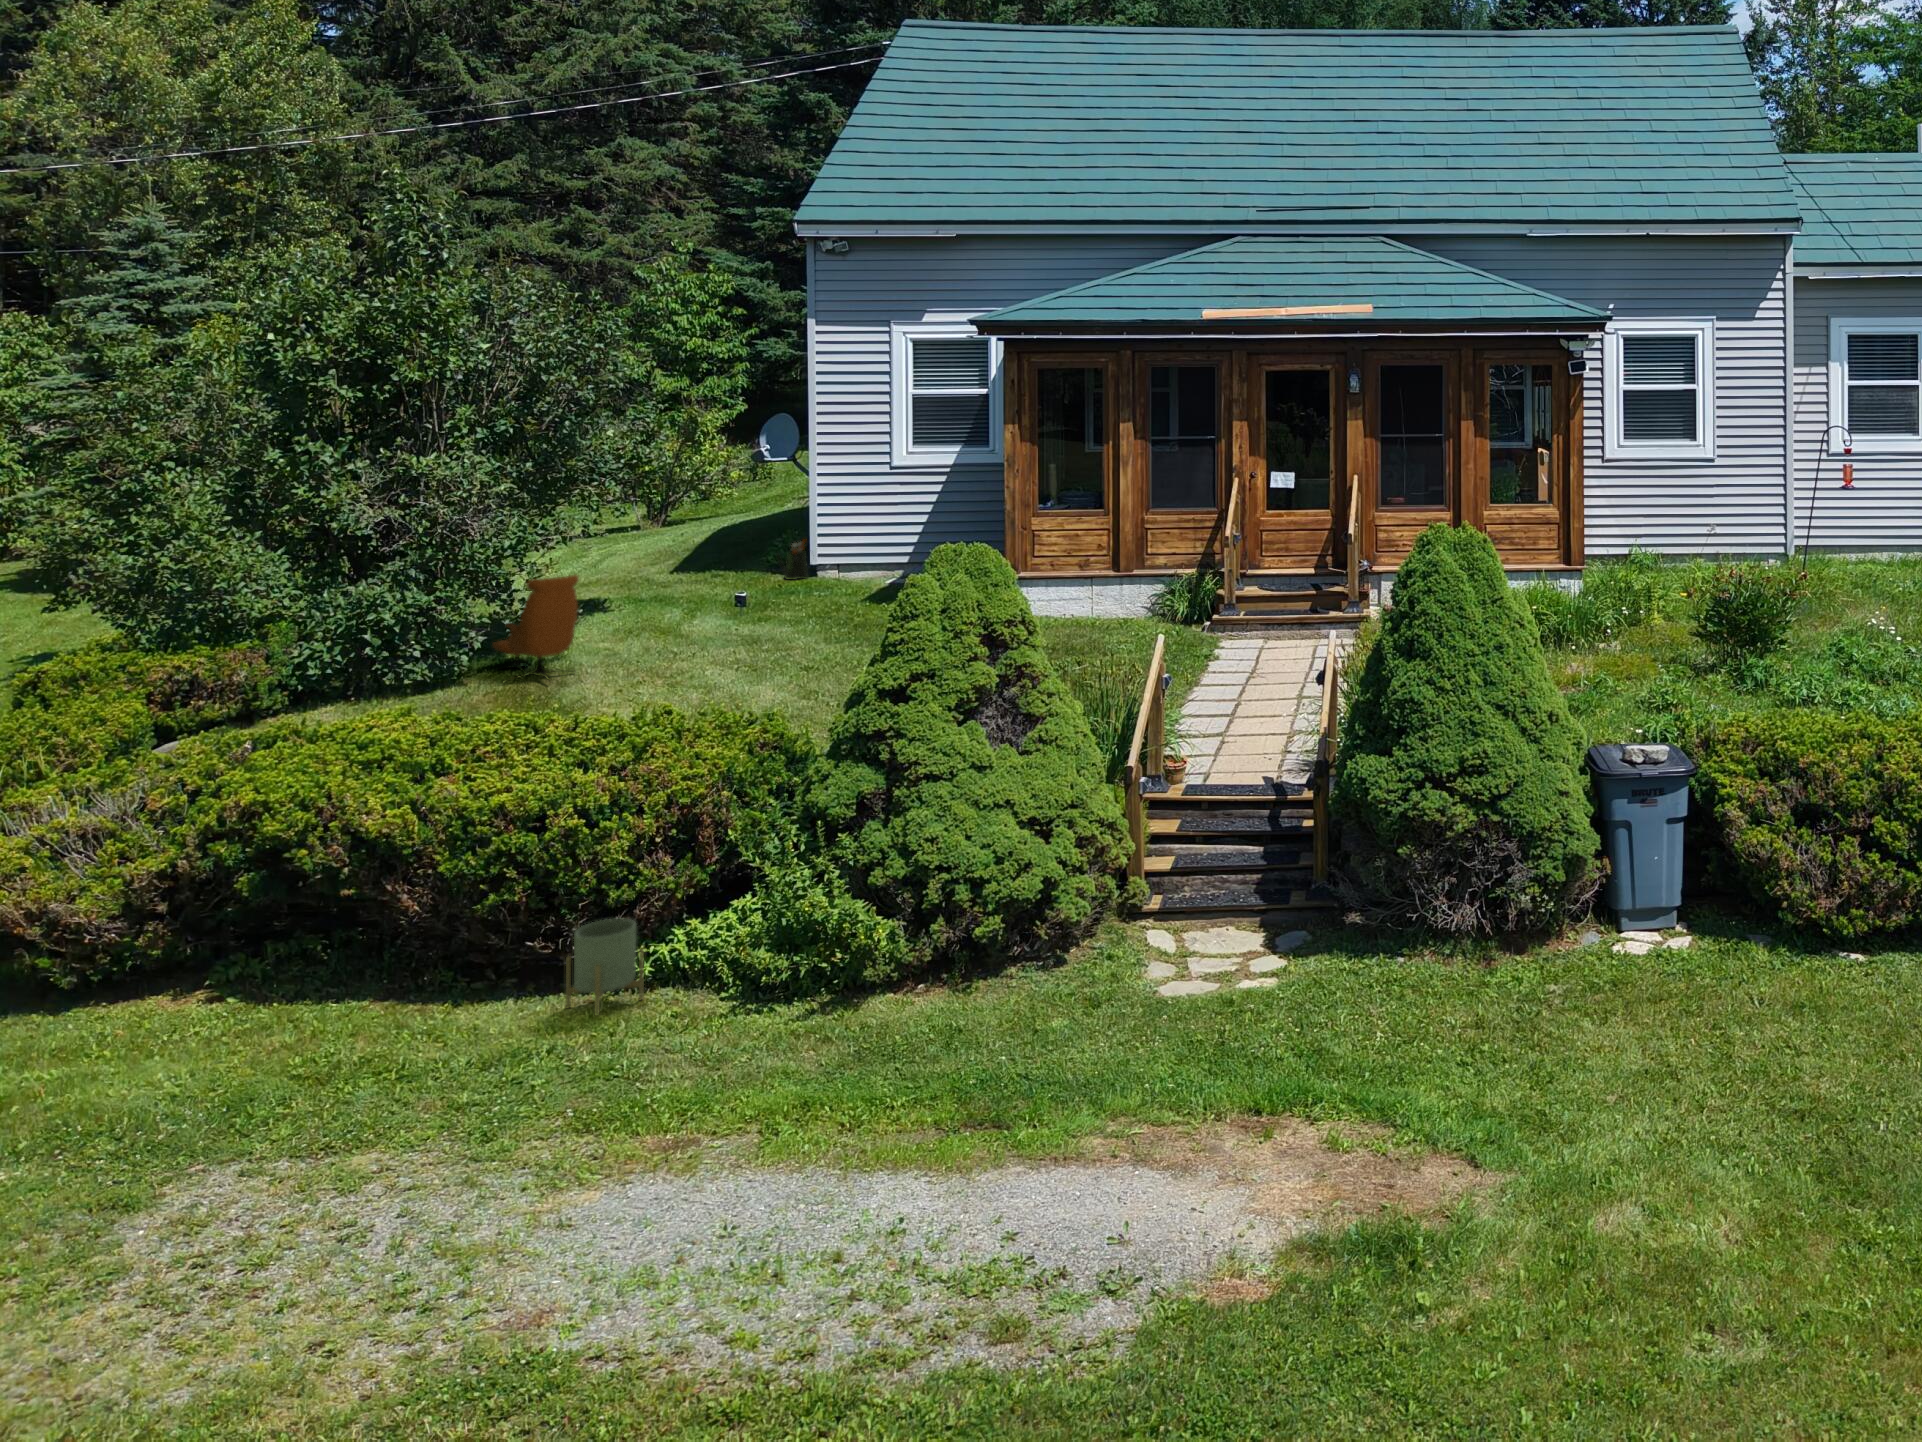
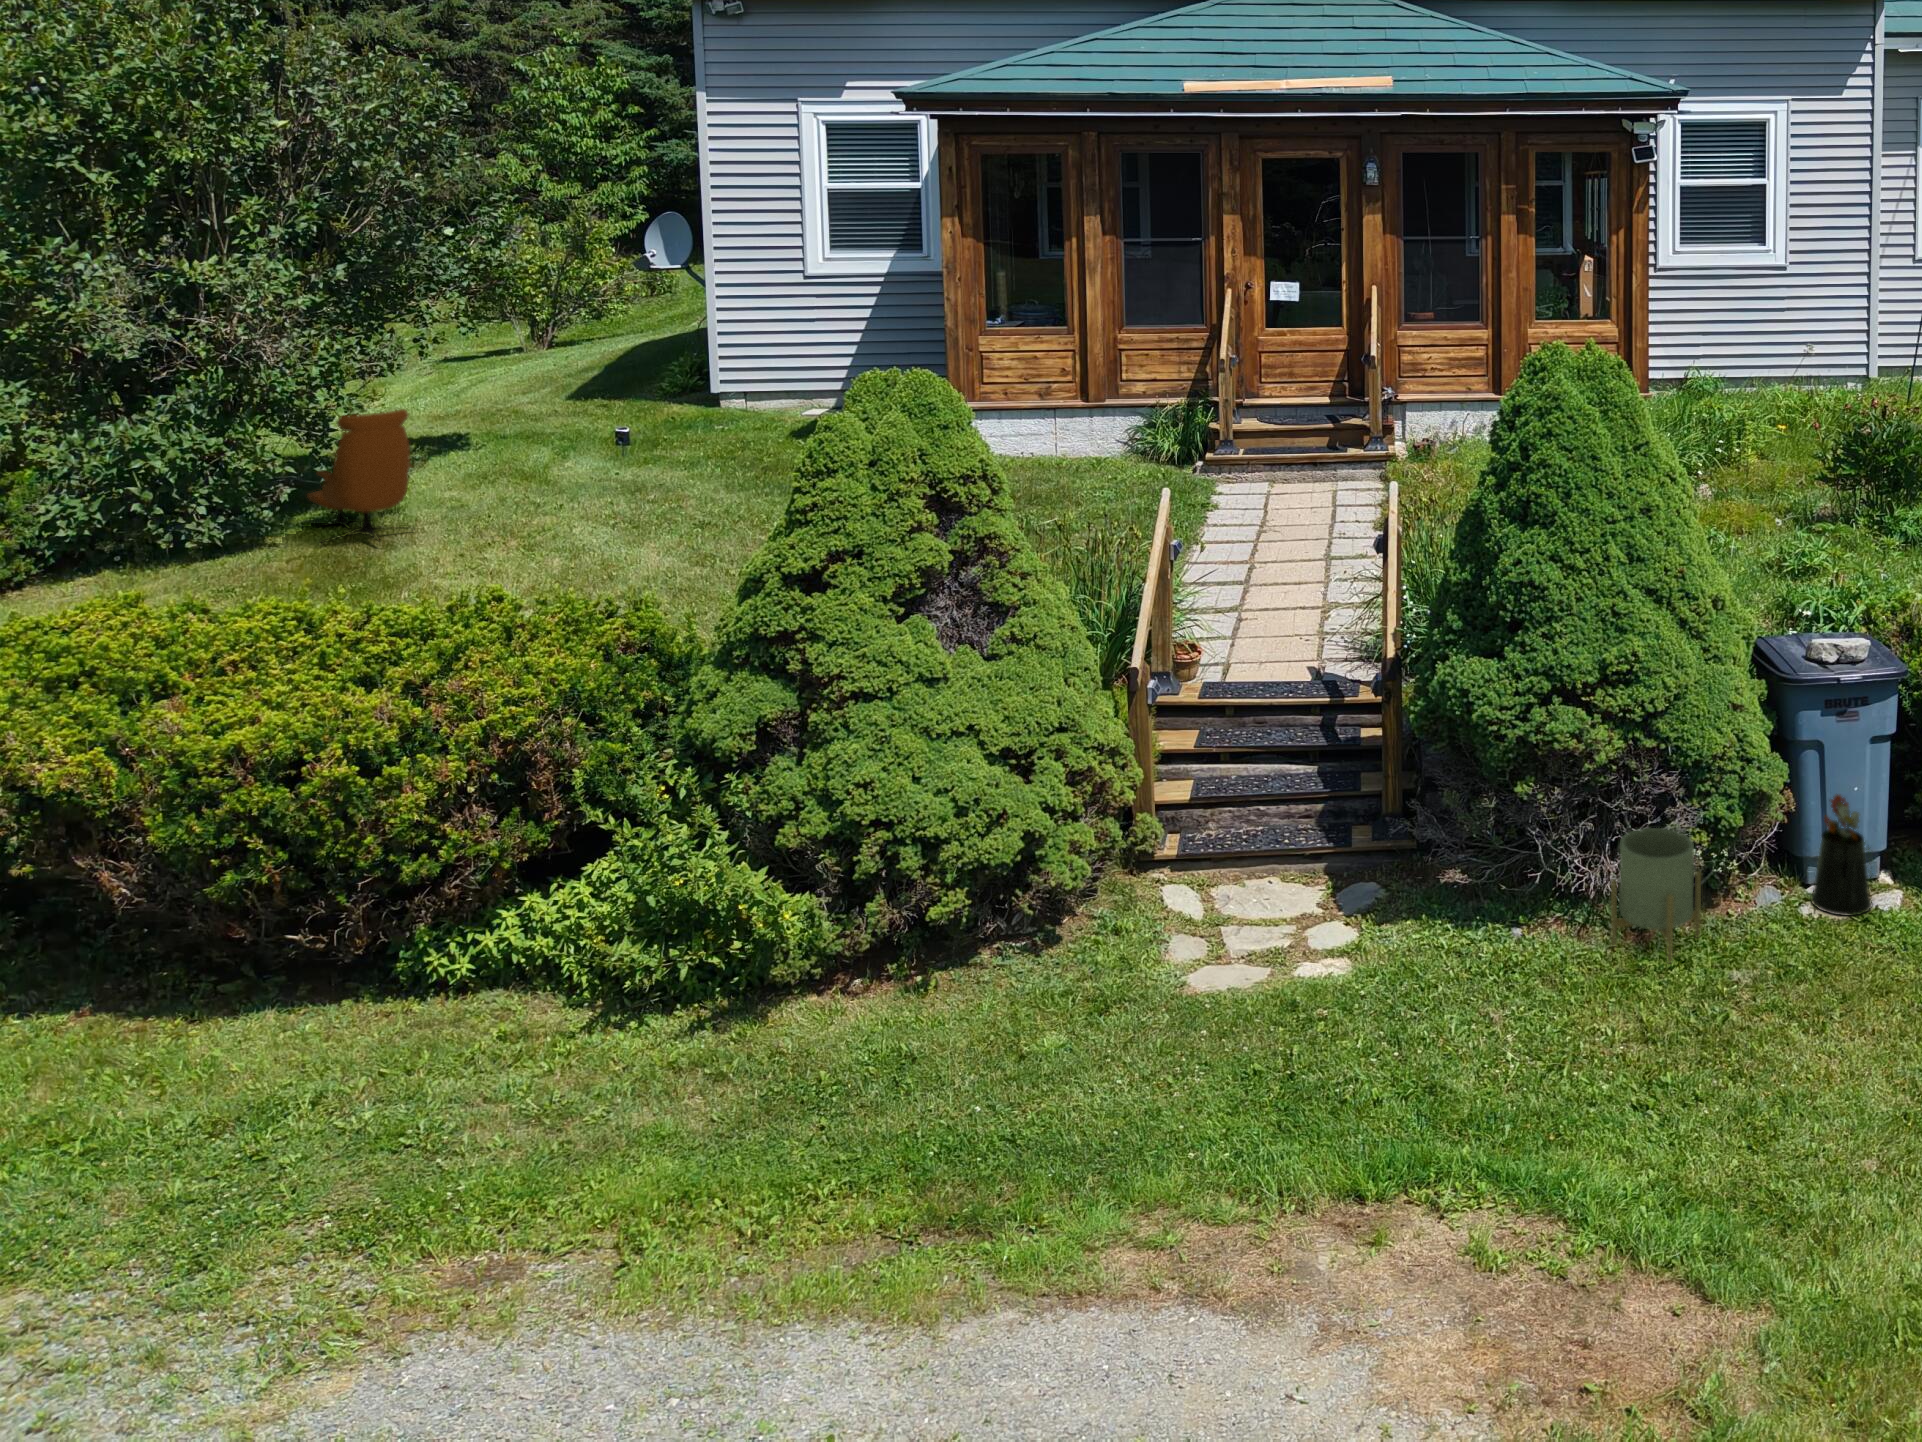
watering can: present [777,540,808,580] -> present [1811,794,1873,916]
planter: present [566,919,644,1015] -> present [1610,828,1701,963]

